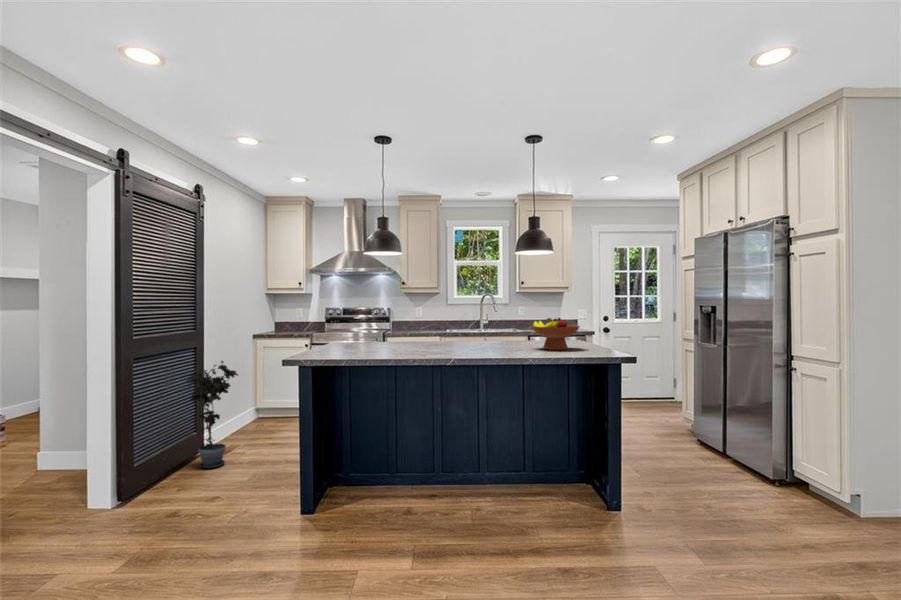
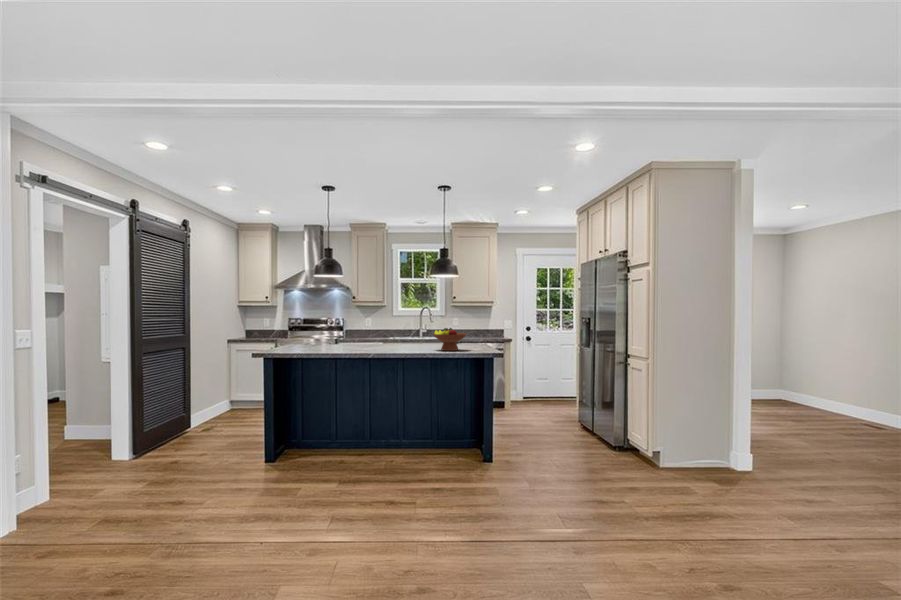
potted plant: present [183,361,238,468] -> none [177,358,218,440]

